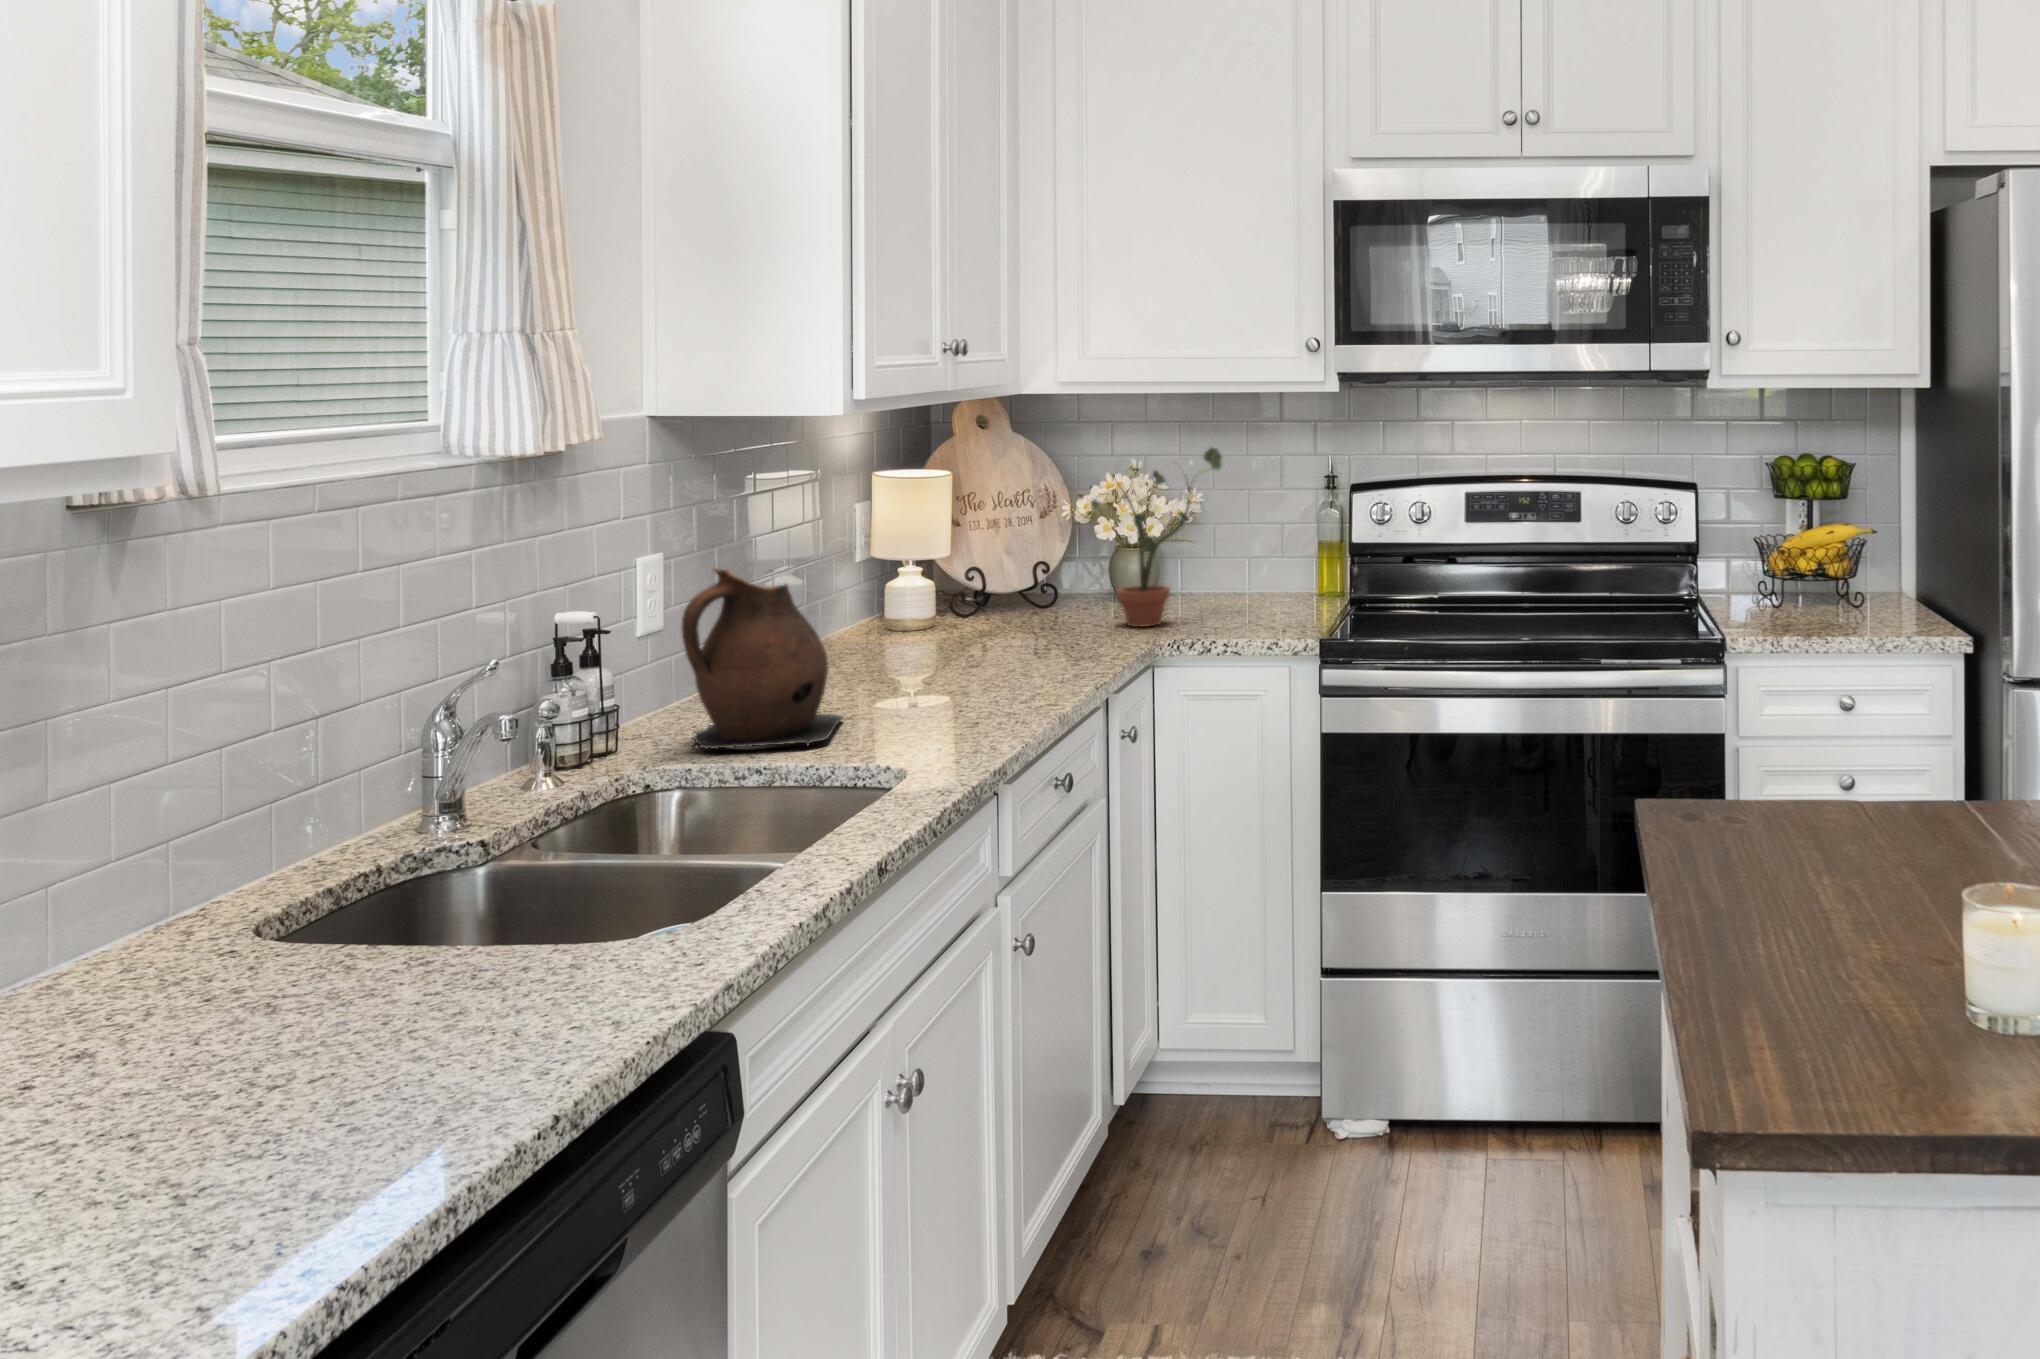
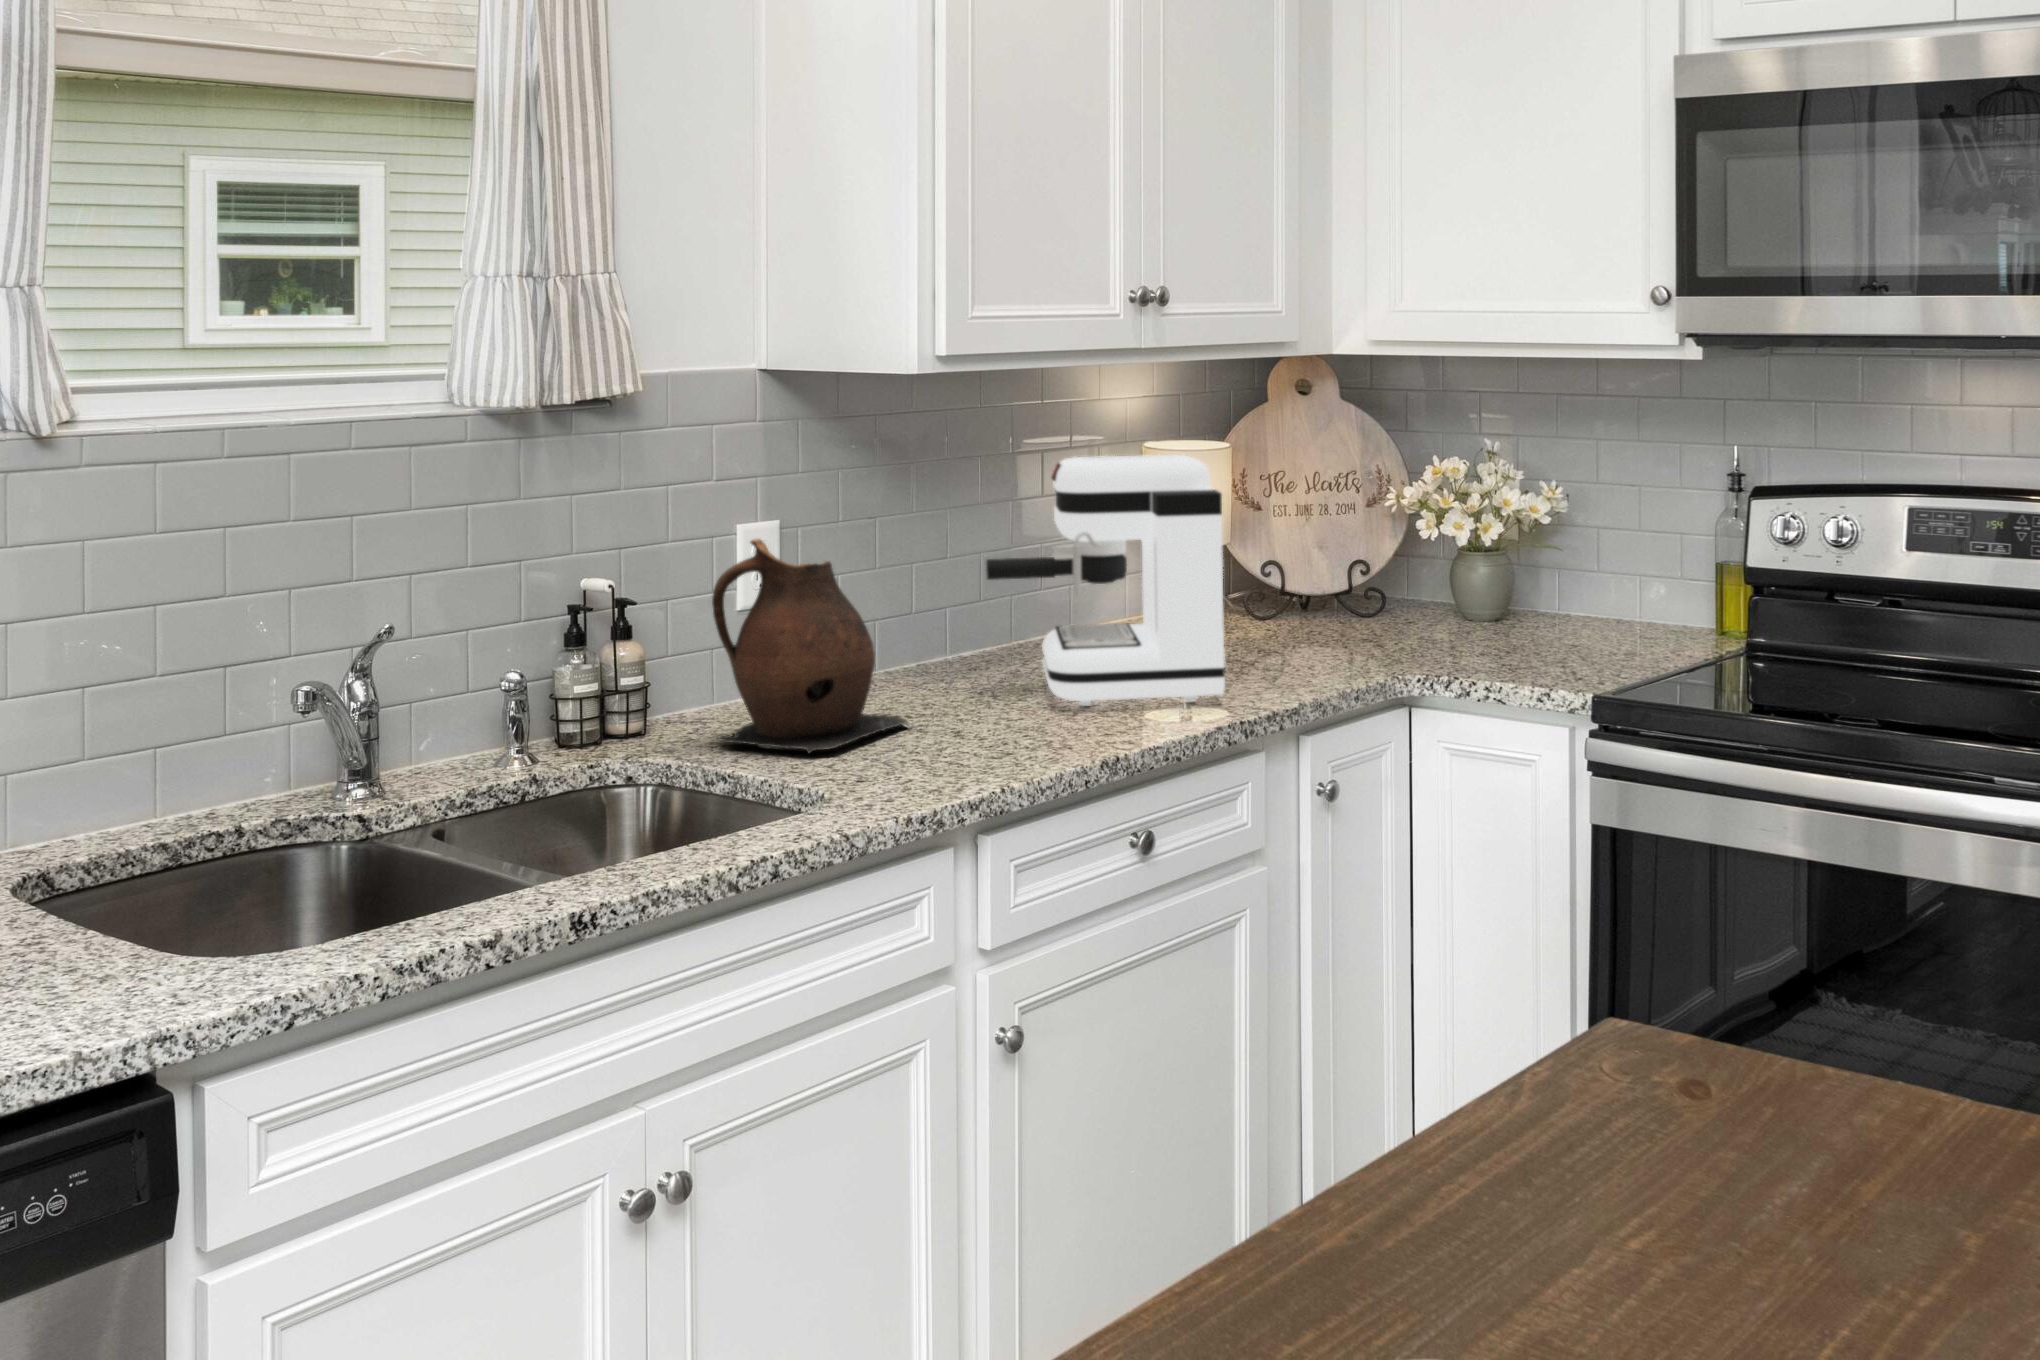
potted plant: present [1091,448,1222,627] -> none [1362,427,1553,650]
coffee maker: none [844,480,1071,690] -> present [986,455,1225,706]

